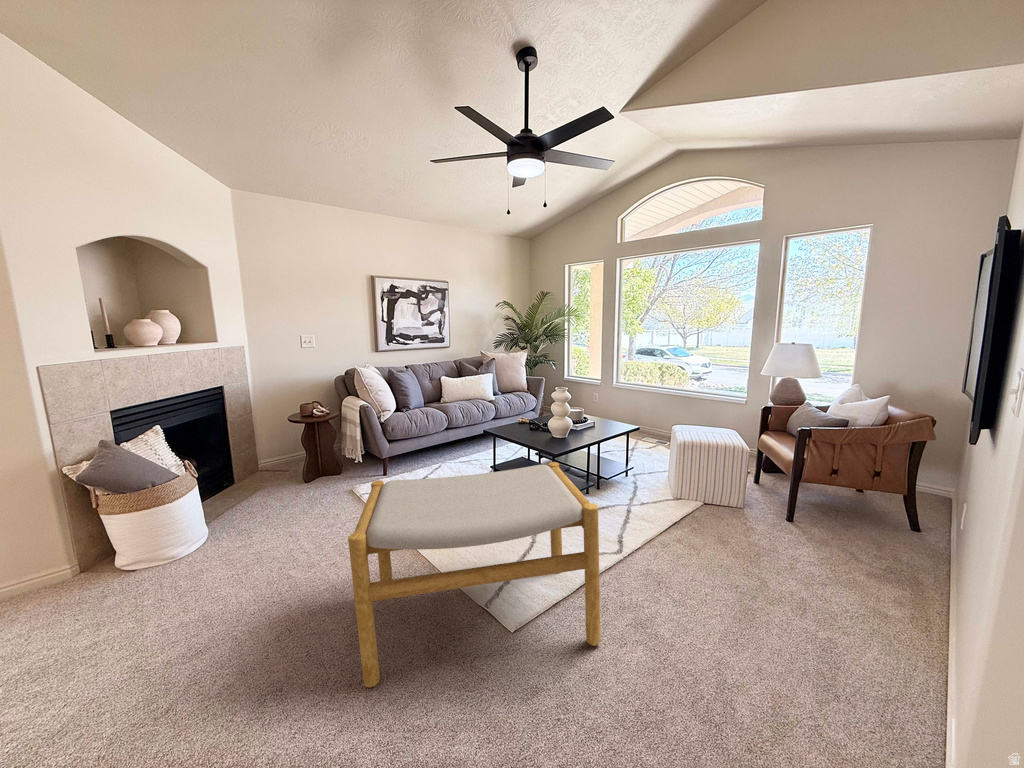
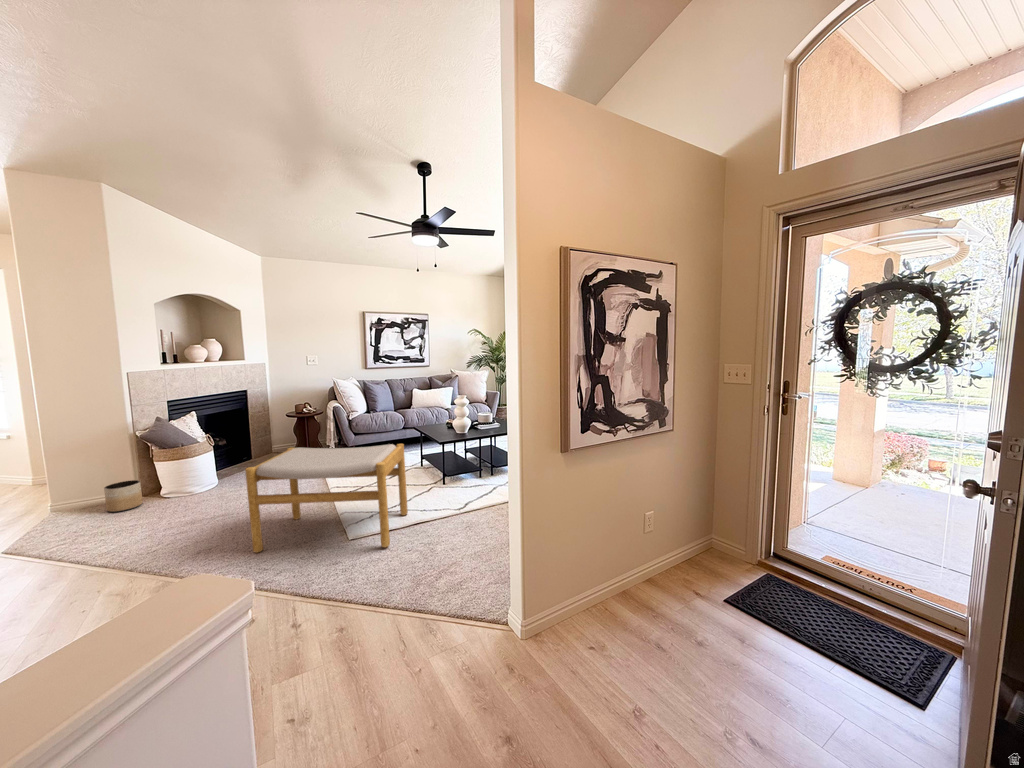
planter: none [10,552,86,618] -> present [104,480,143,512]

